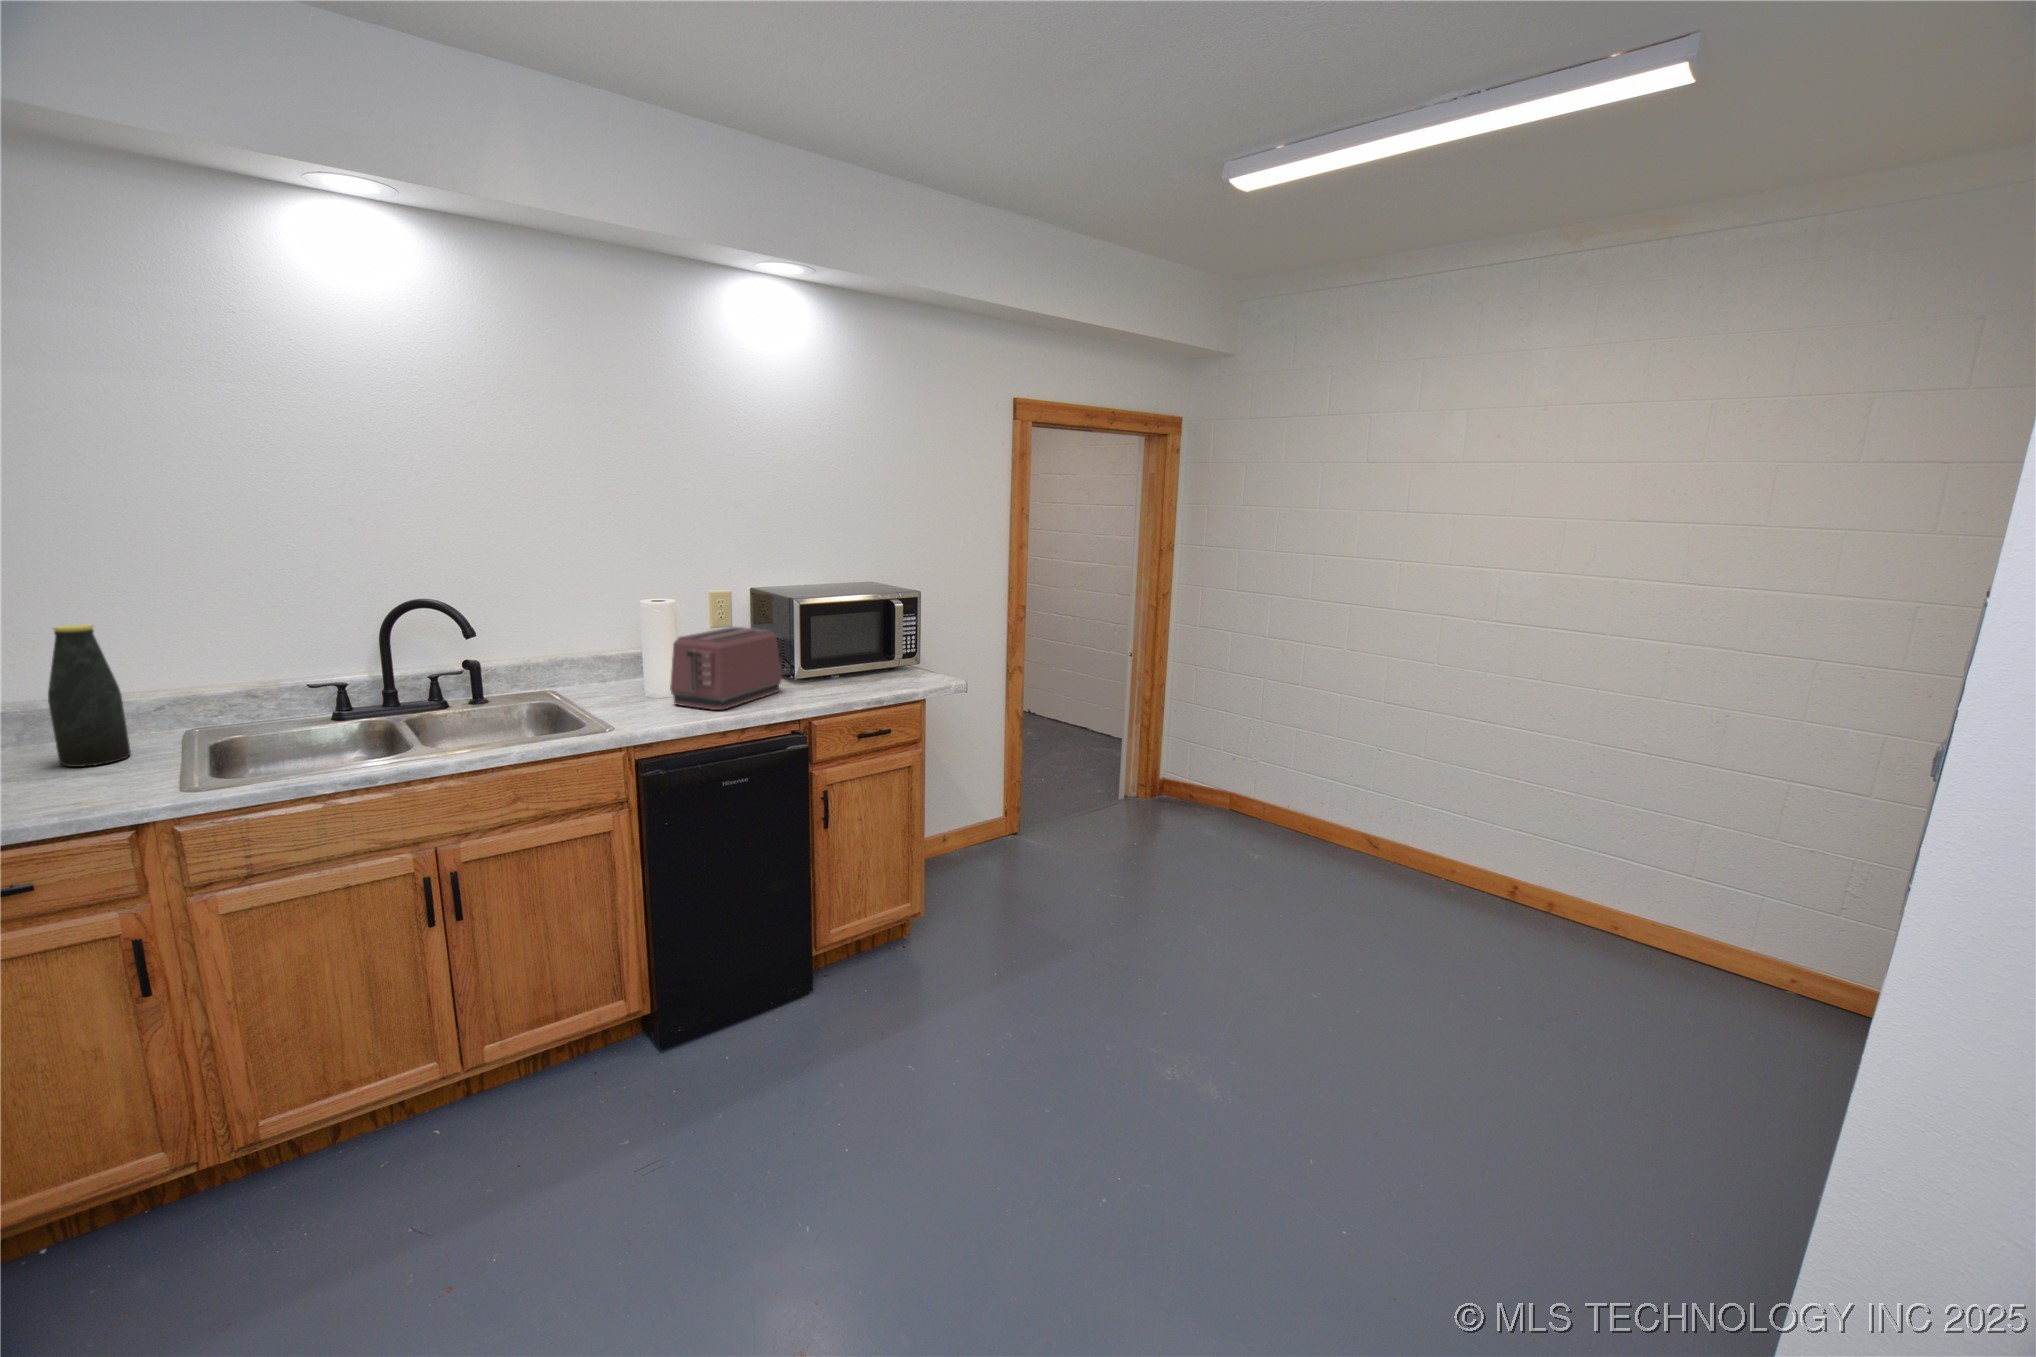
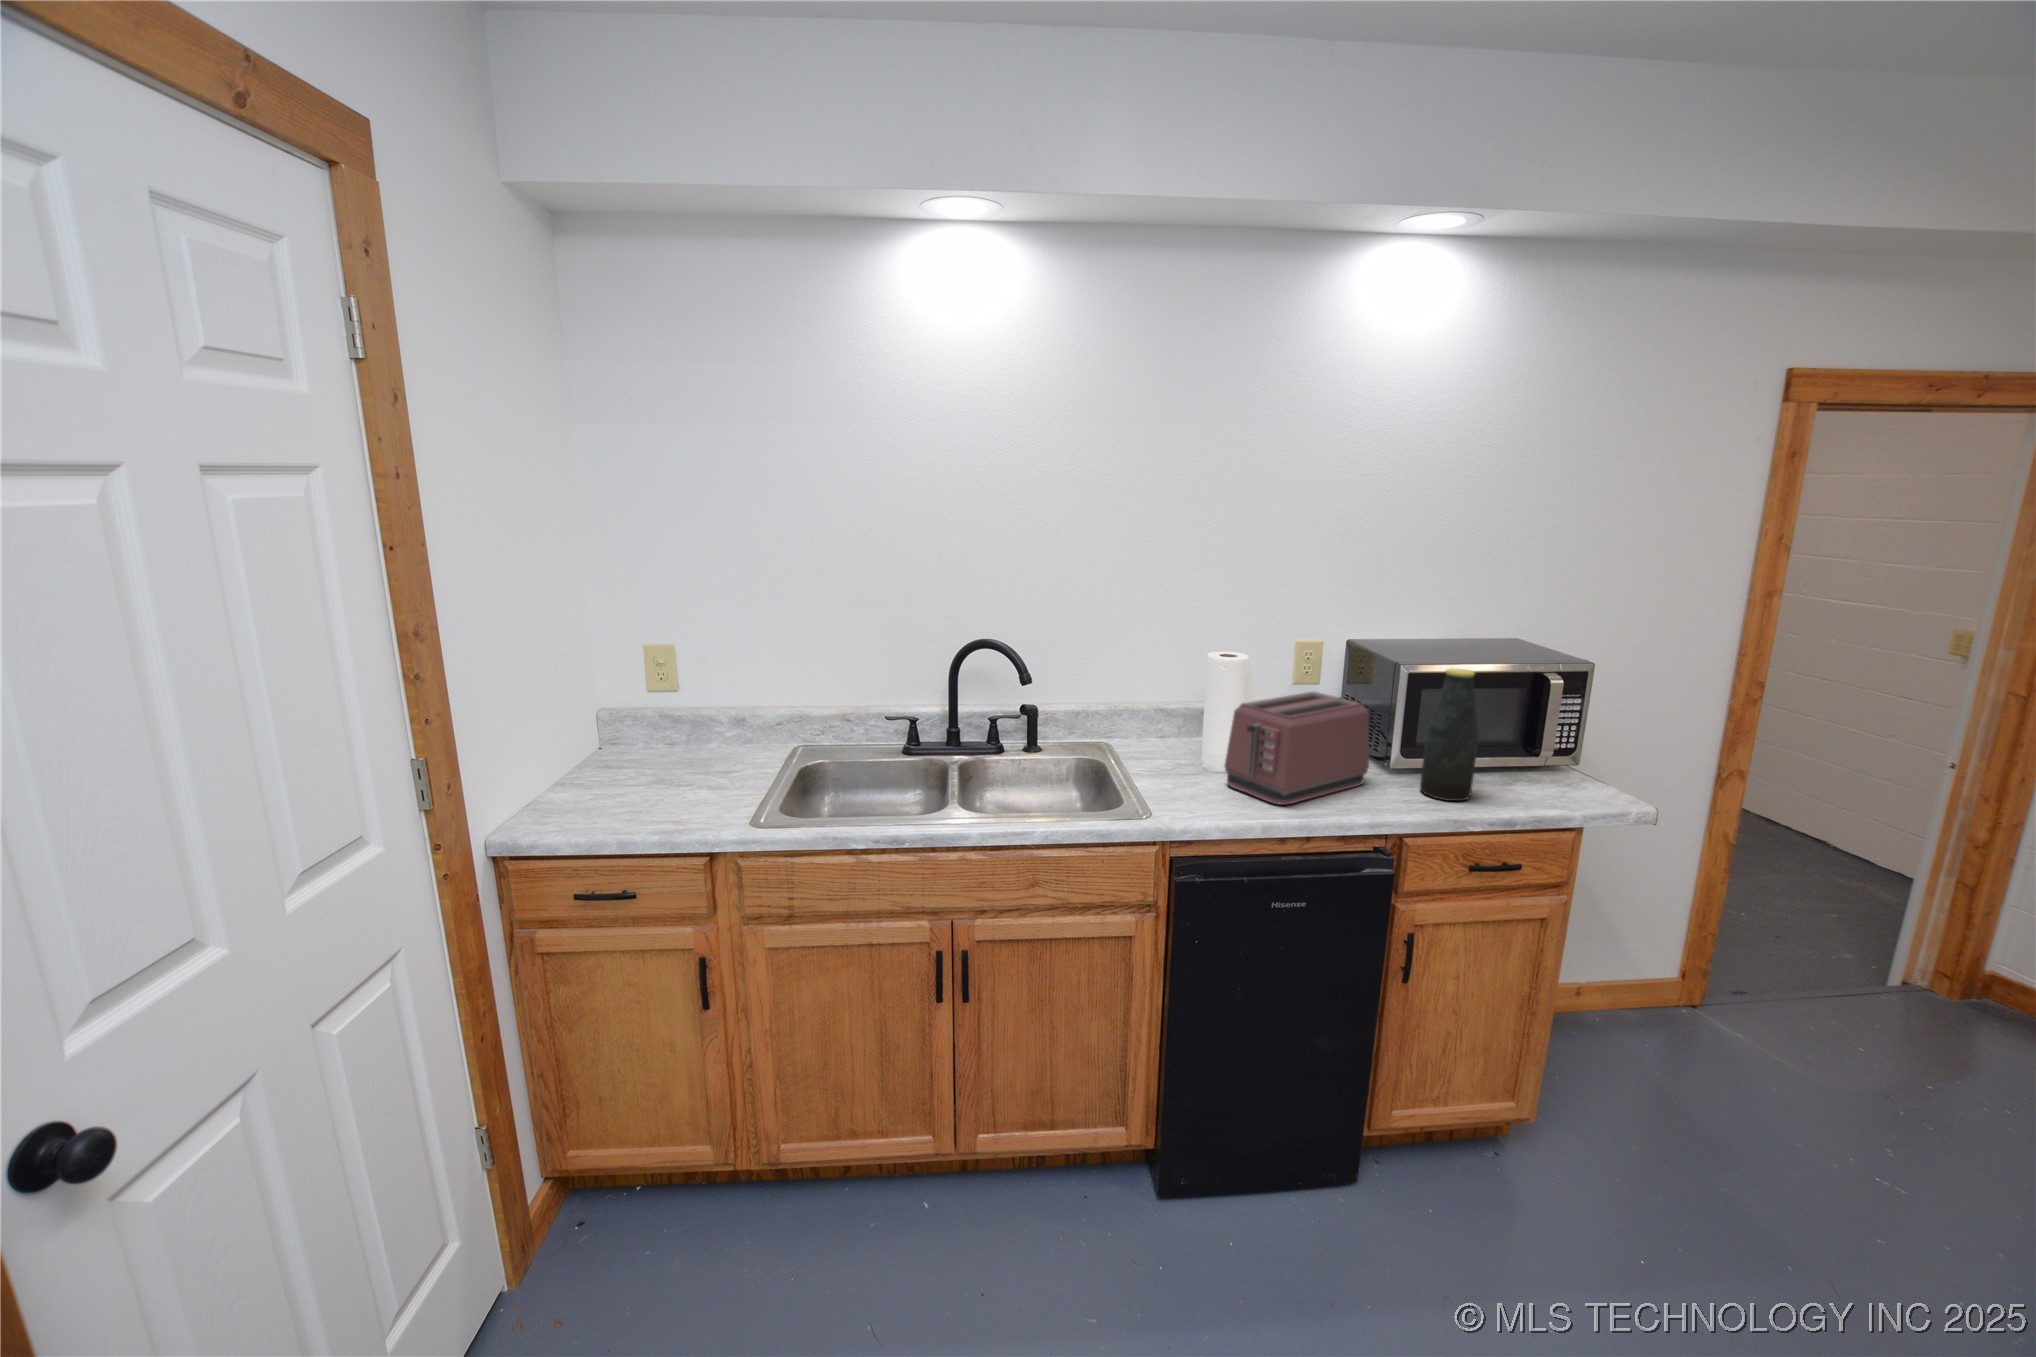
bottle: present [48,624,131,767] -> present [1420,668,1479,801]

